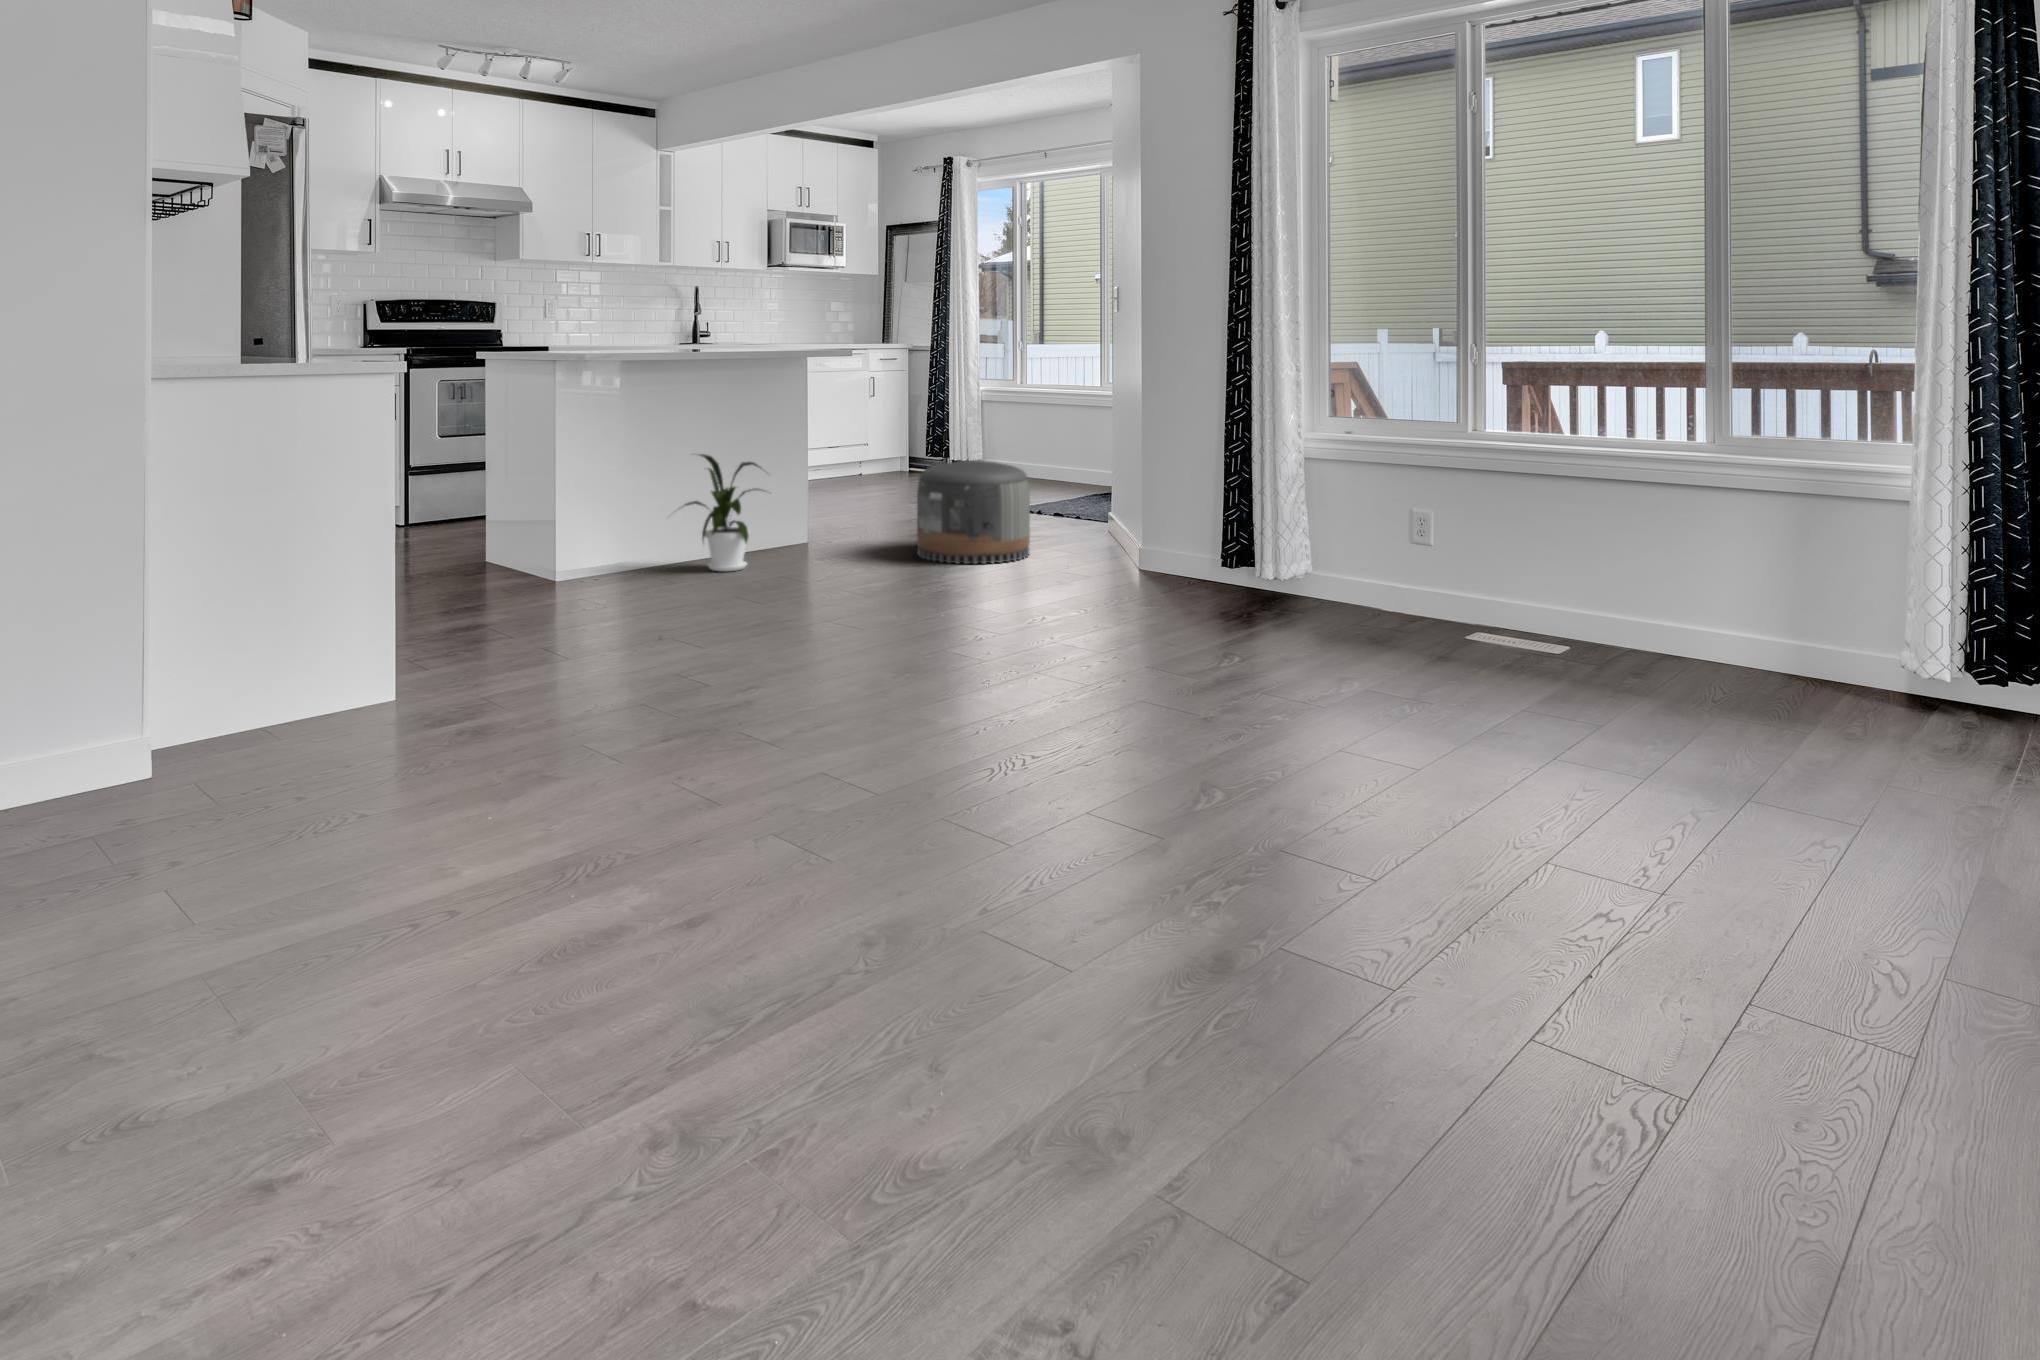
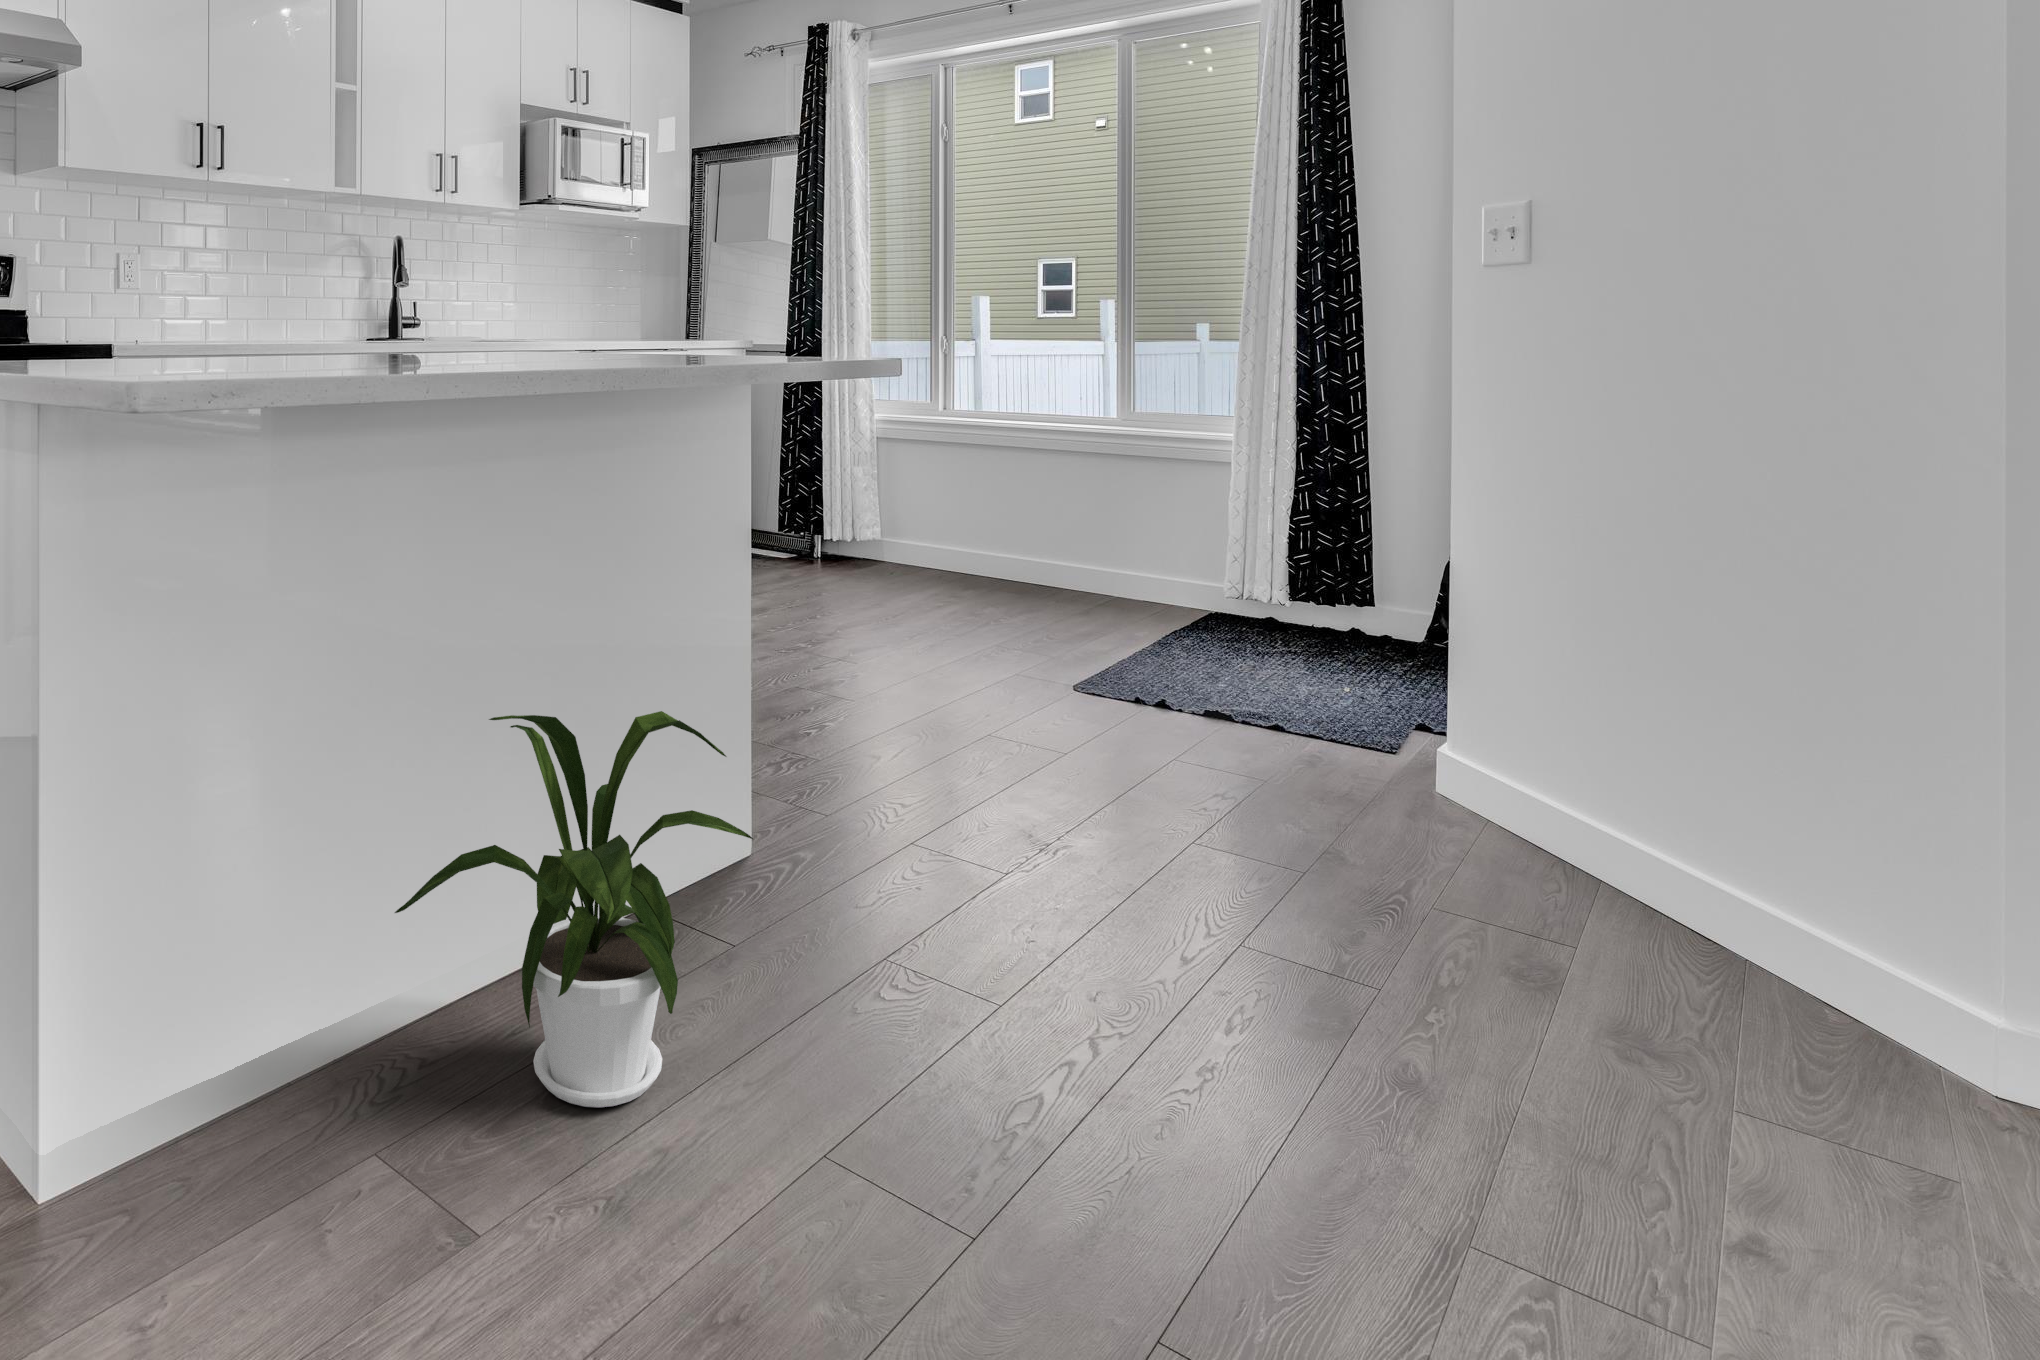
pouf: present [917,461,1030,564] -> none [1091,663,1459,1035]

